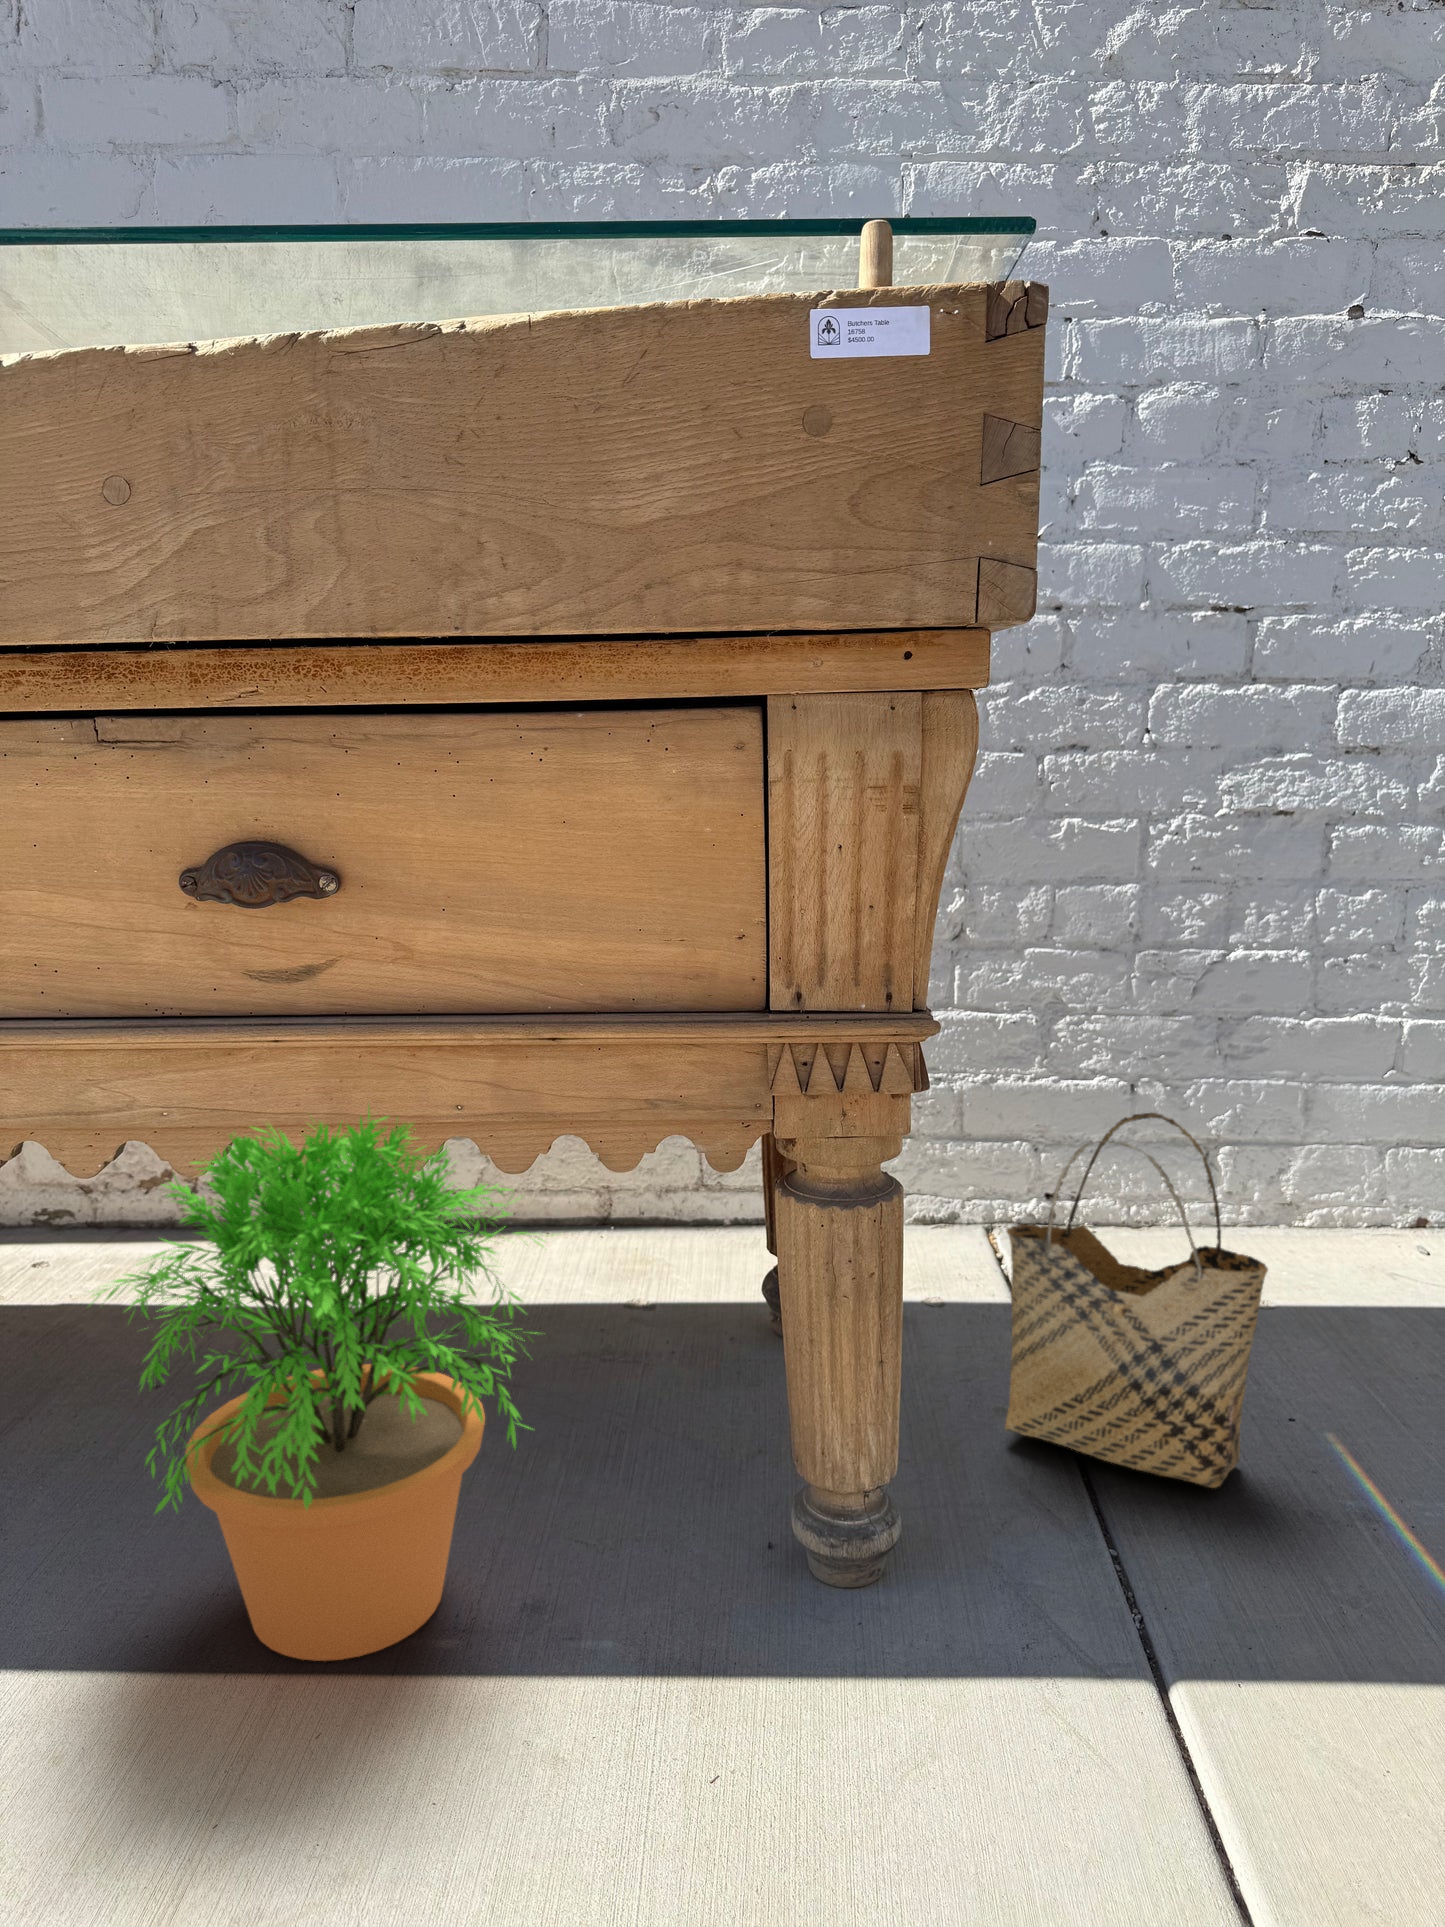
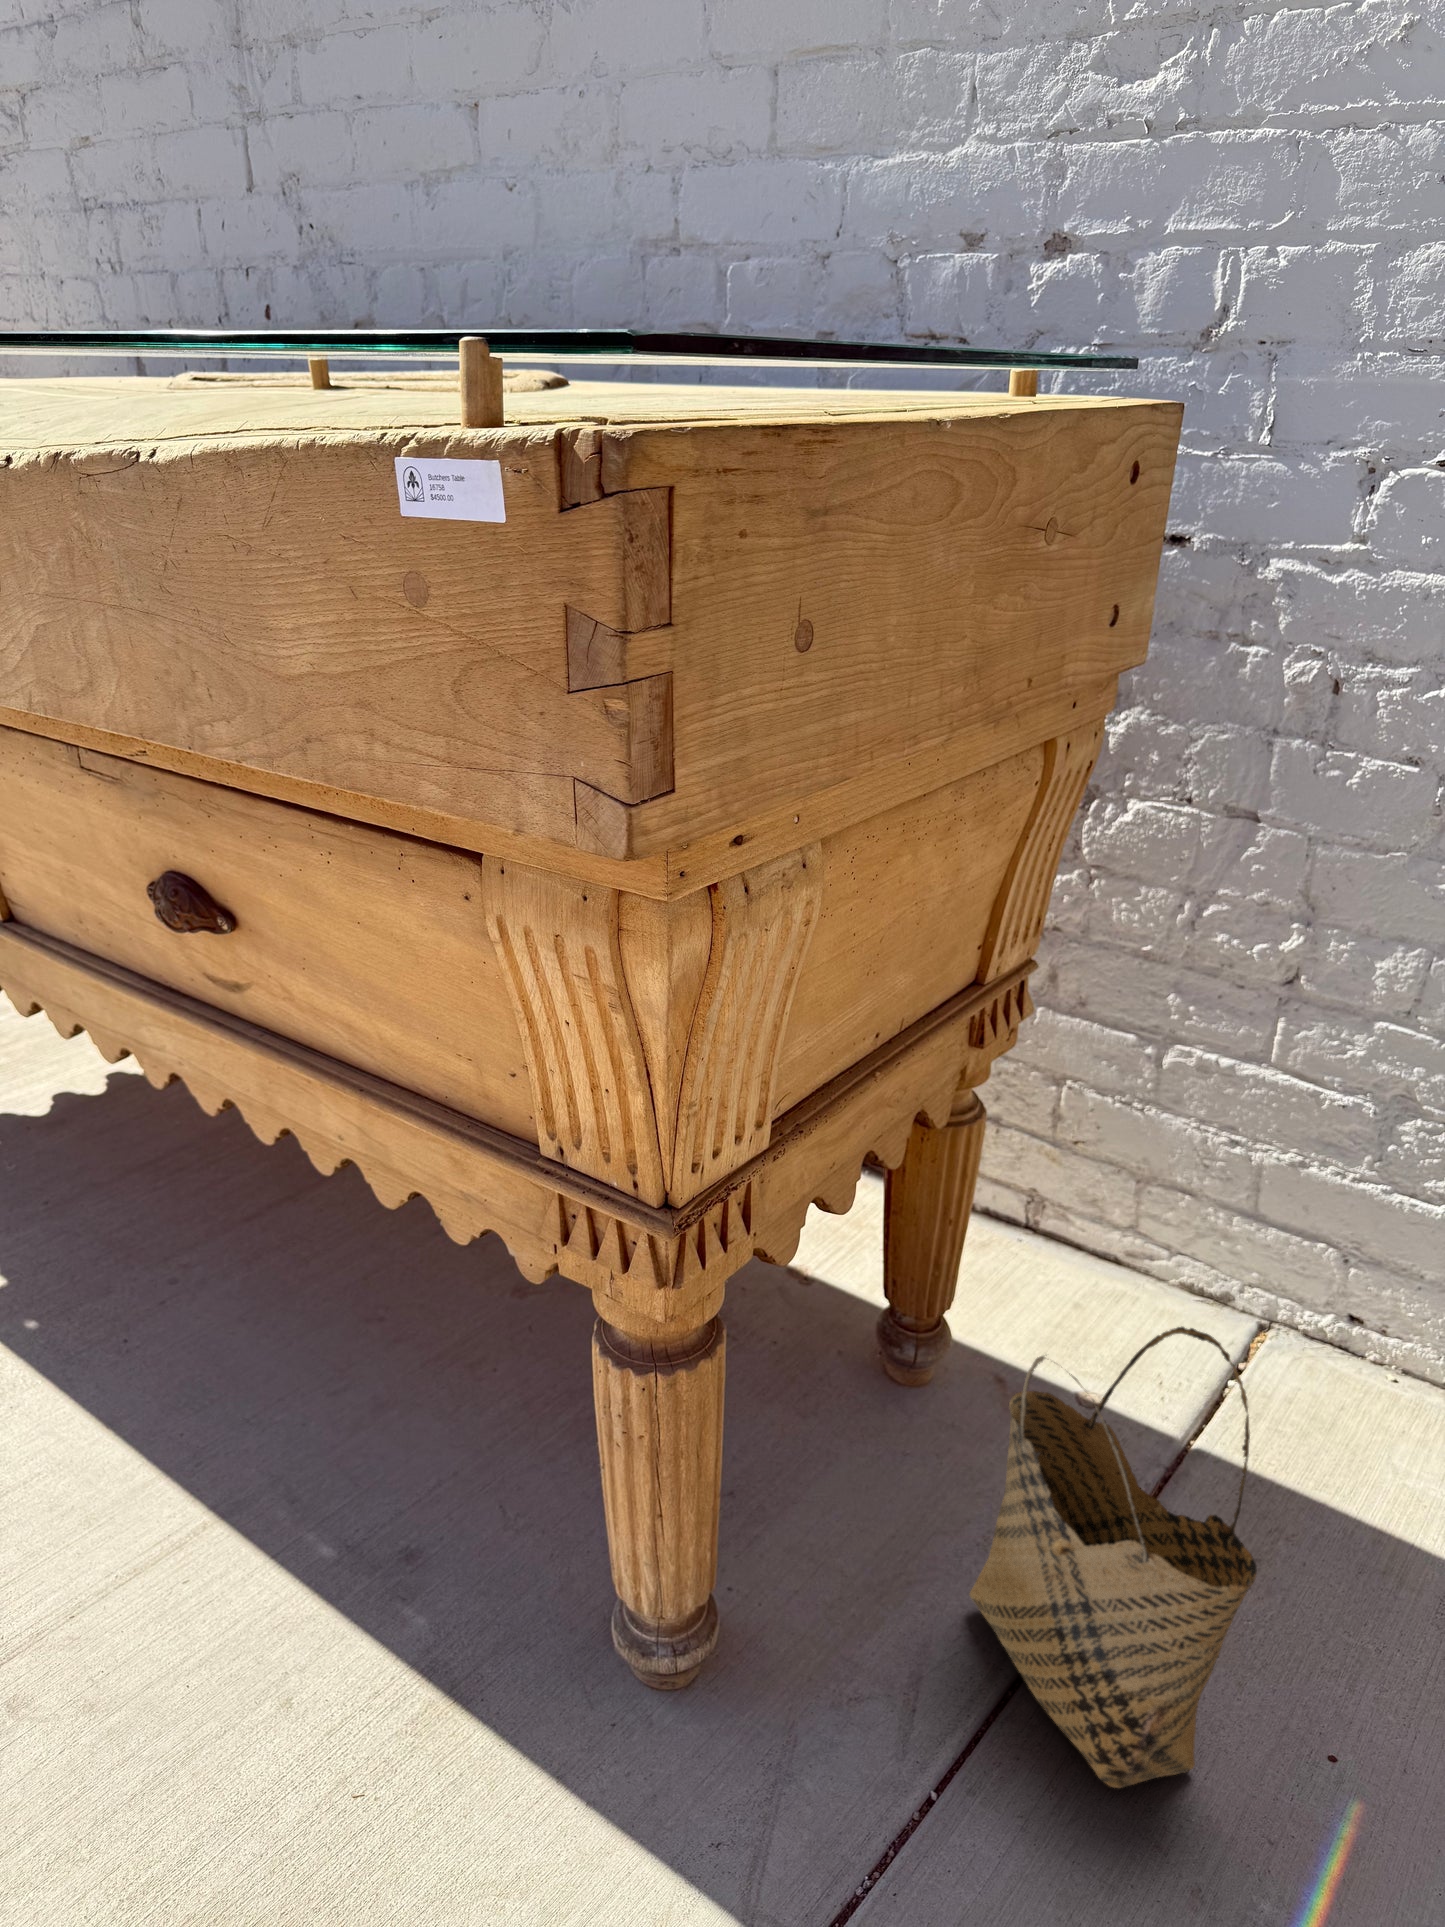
potted plant: present [96,1107,554,1661] -> none [101,1074,455,1538]

